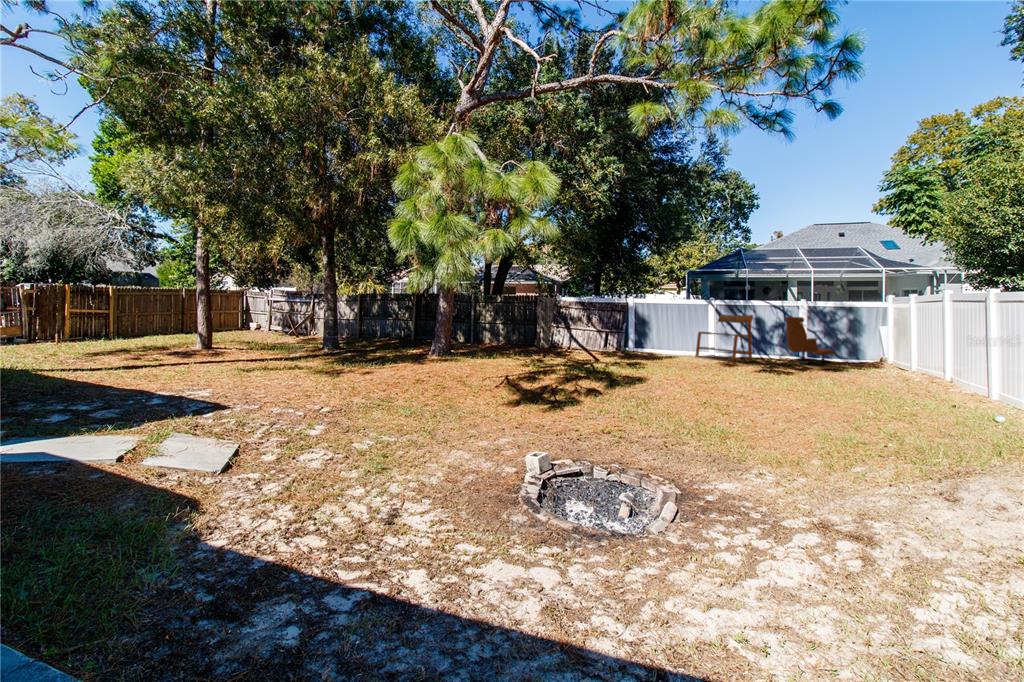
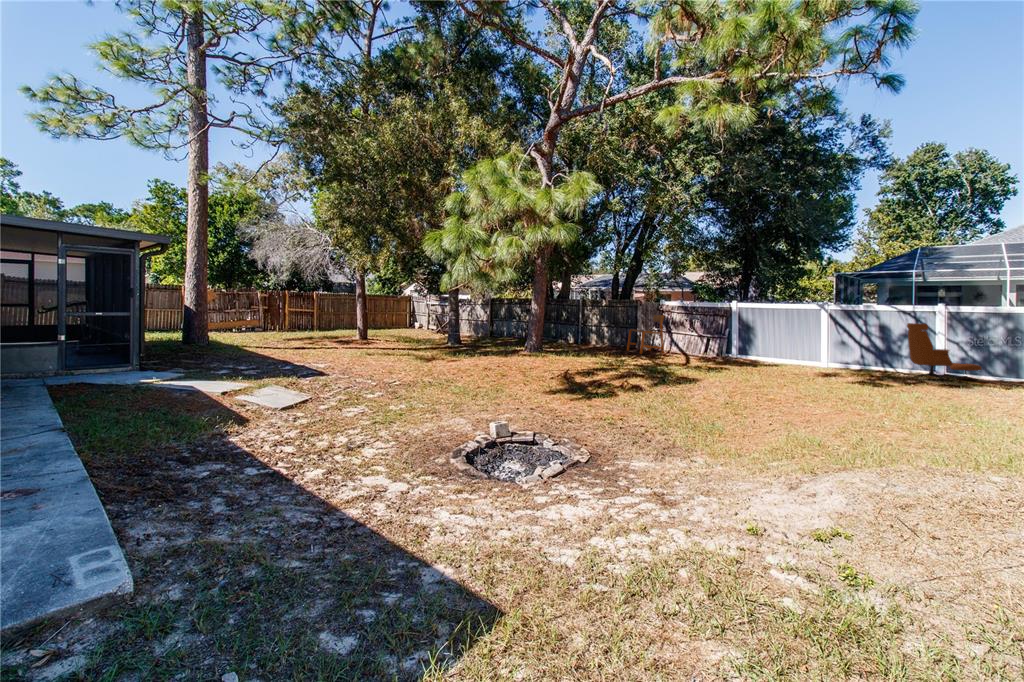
bench: present [696,314,753,361] -> present [627,315,664,354]

